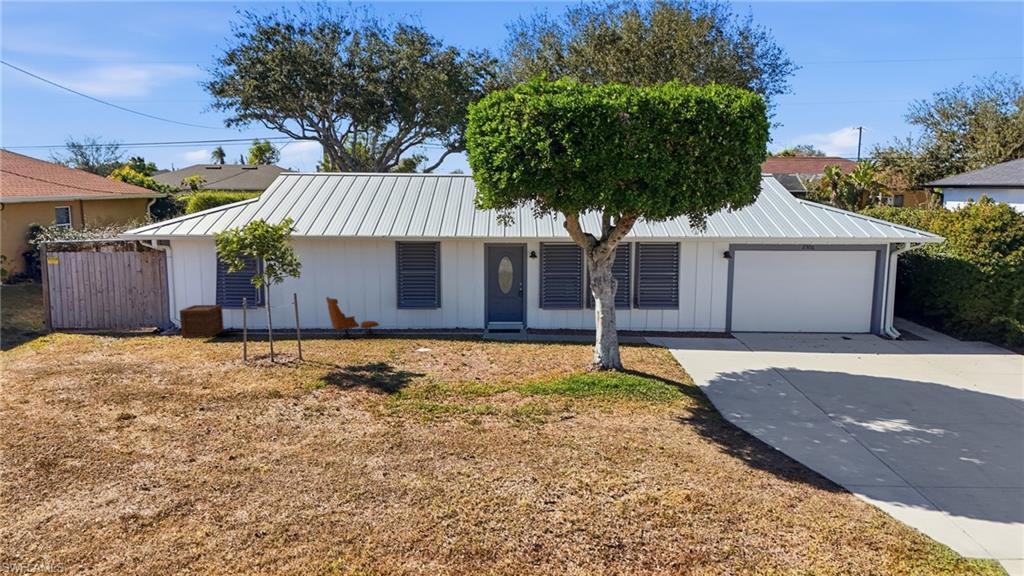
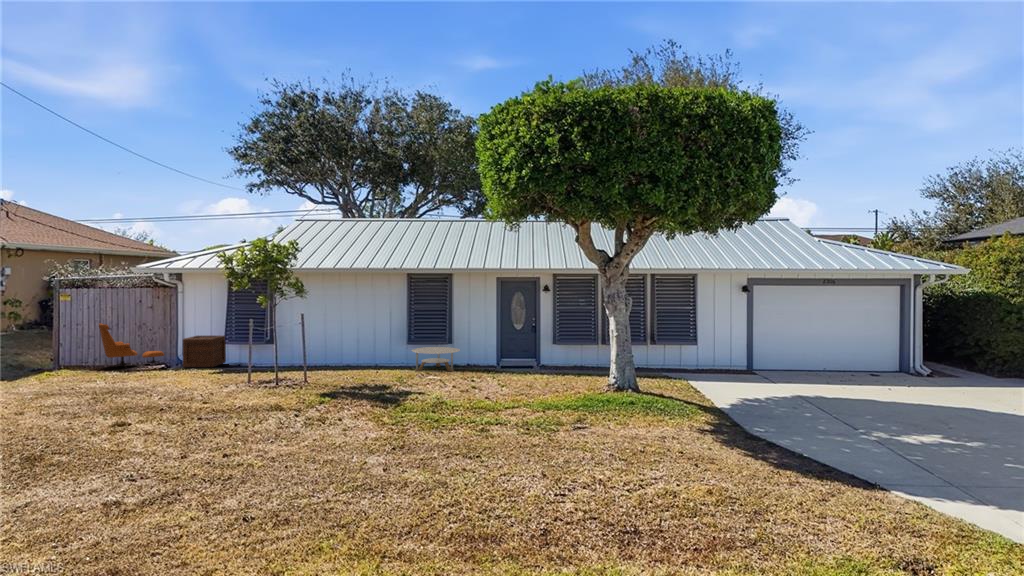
lounge chair: present [326,297,379,338] -> present [99,323,164,368]
round table: none [405,314,452,340] -> present [412,347,460,372]

